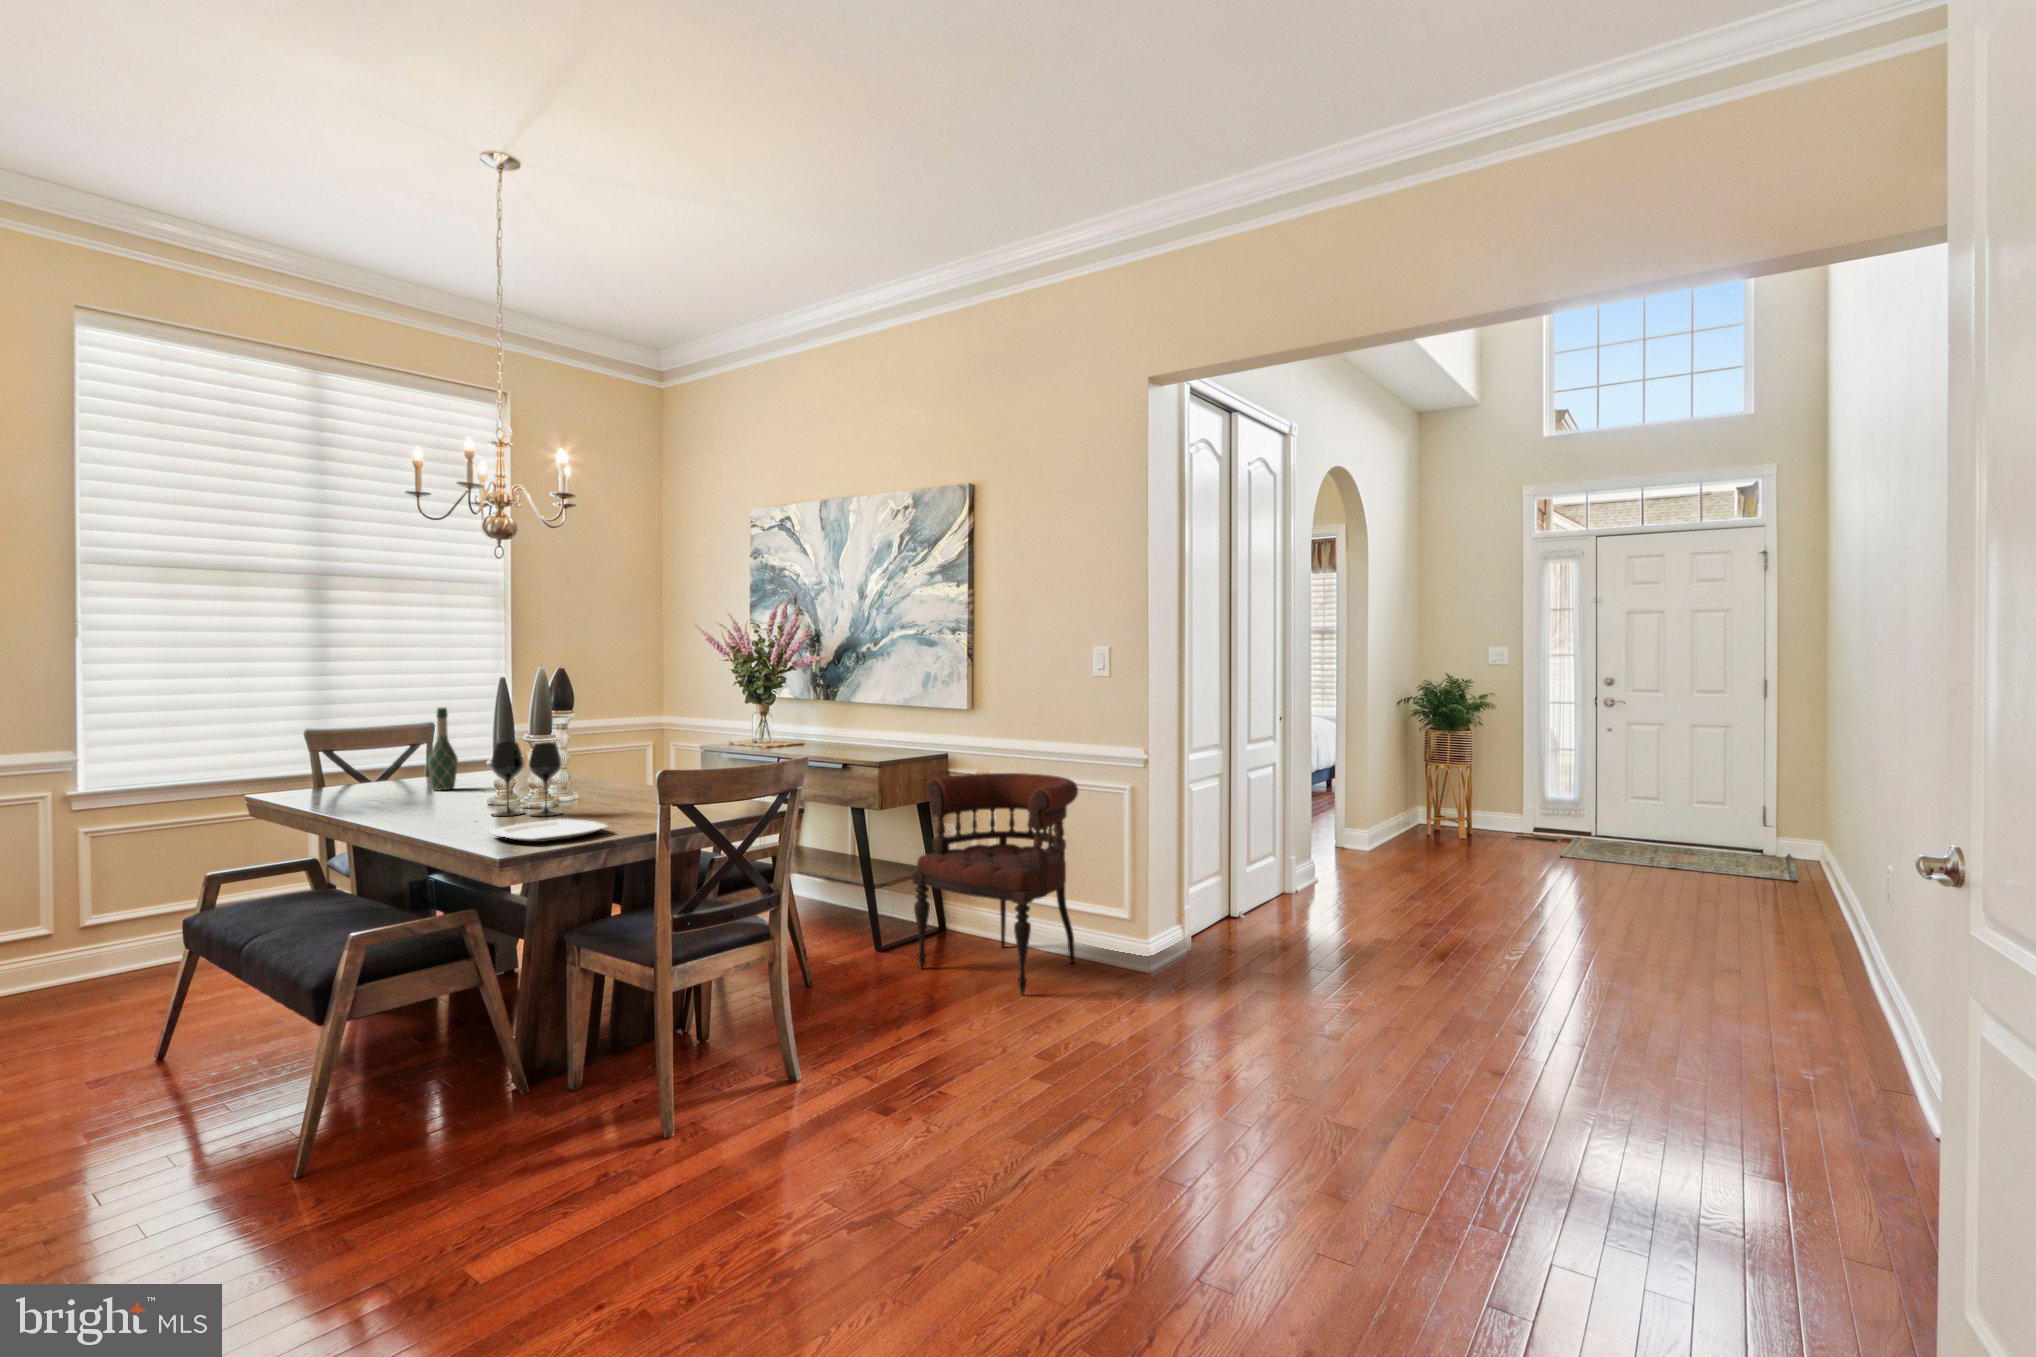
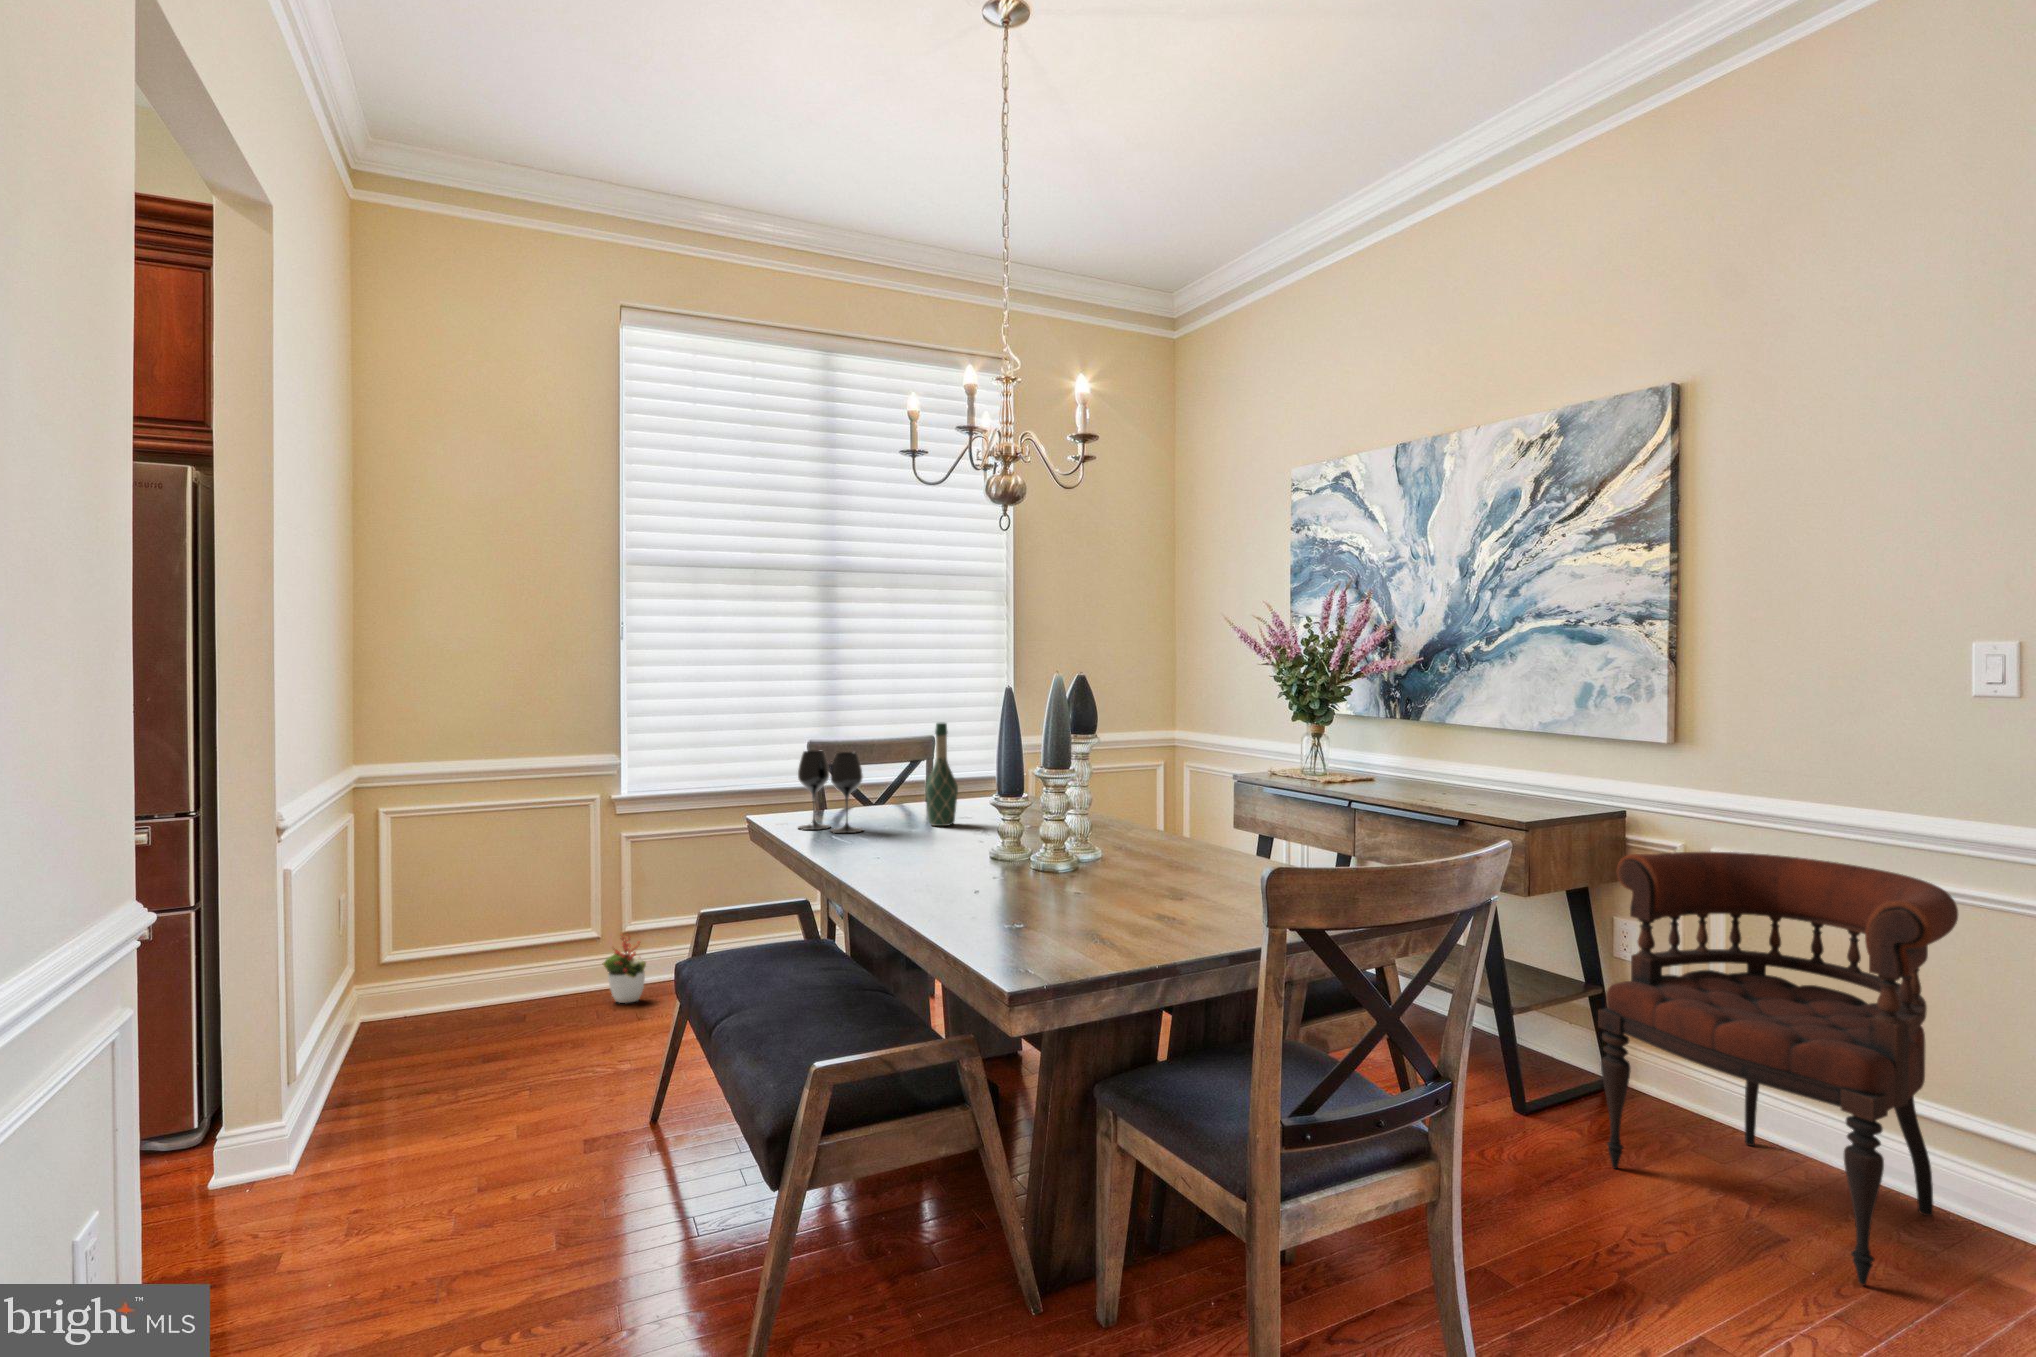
wine glass: present [491,742,561,816] -> present [798,751,863,833]
plate: present [489,819,608,842] -> none [988,907,1164,958]
decorative plant: none [60,920,115,988] -> present [603,935,646,1003]

